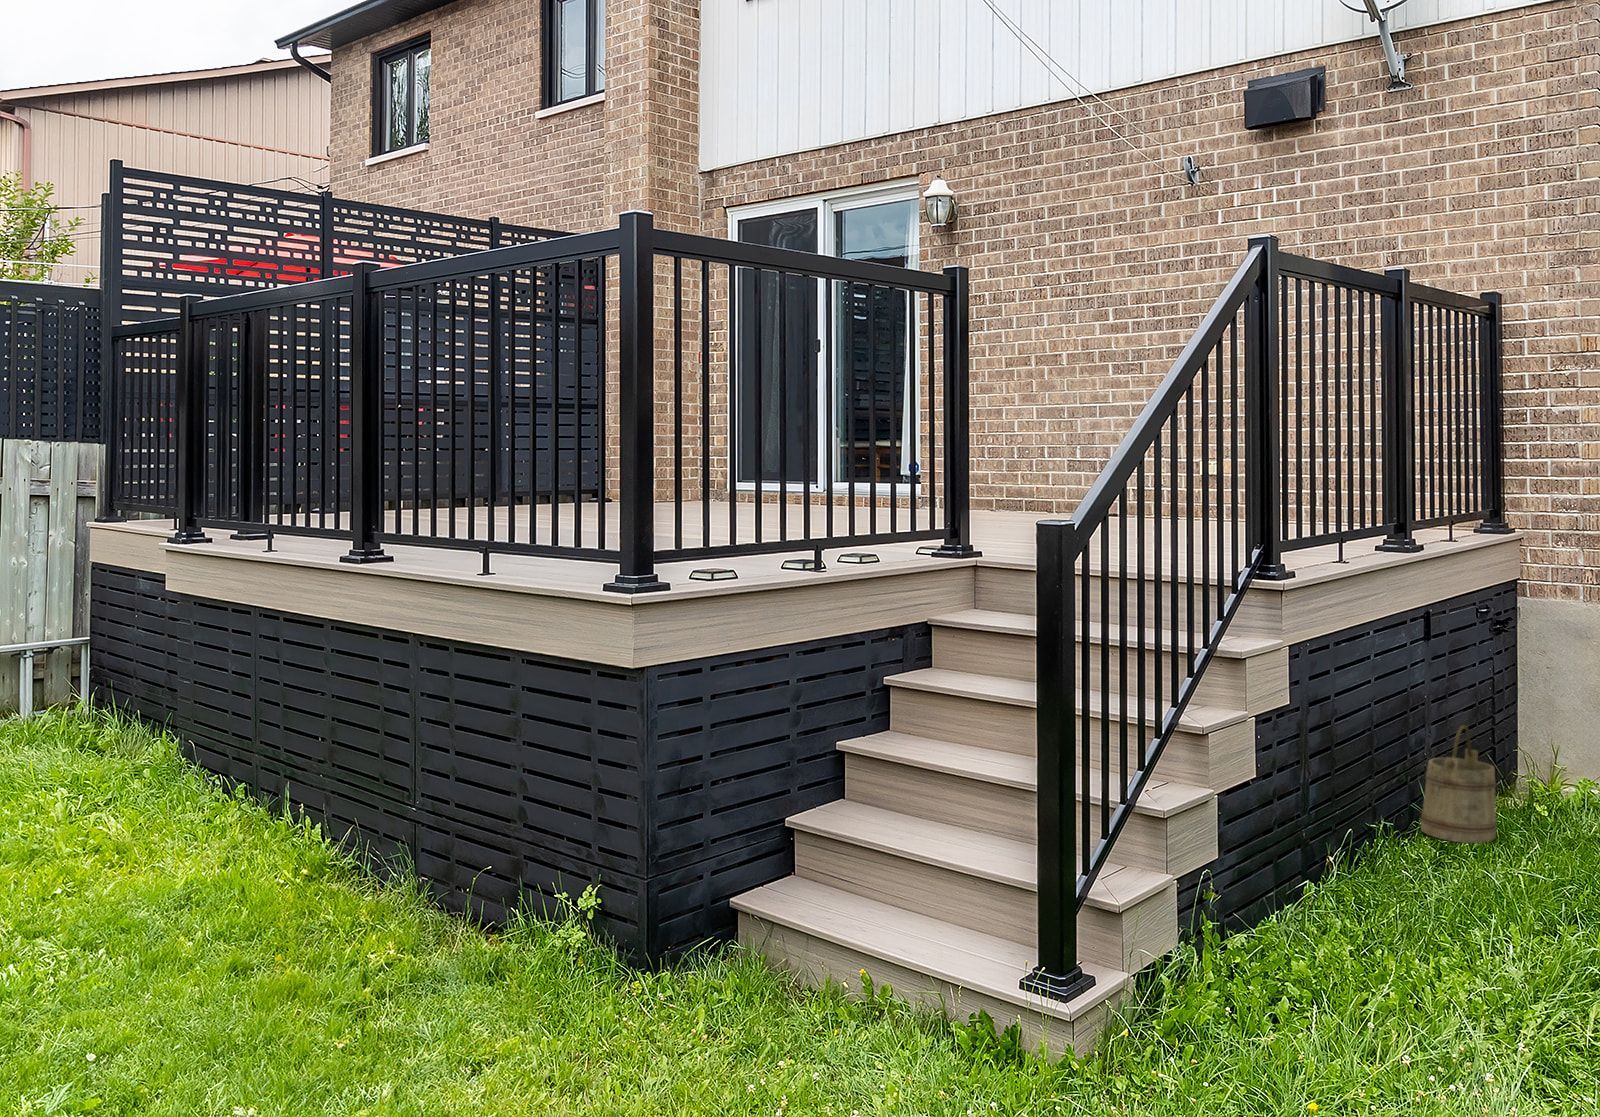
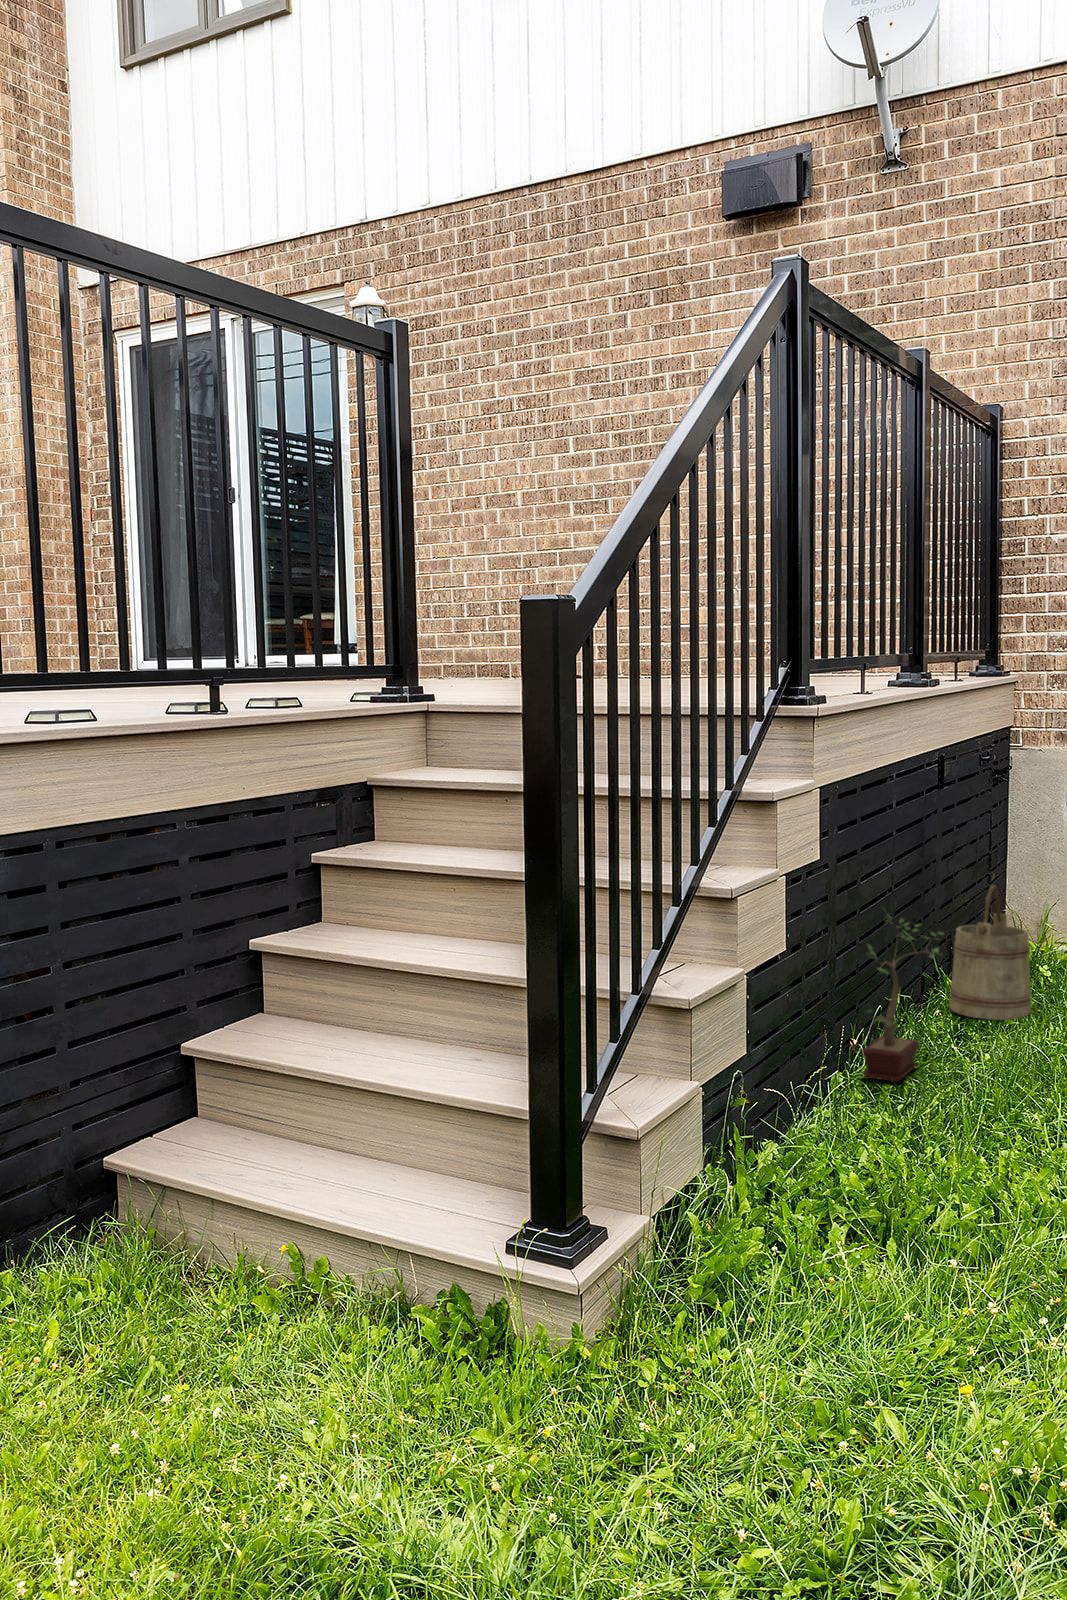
potted plant: none [1325,741,1406,889] -> present [862,915,943,1082]

